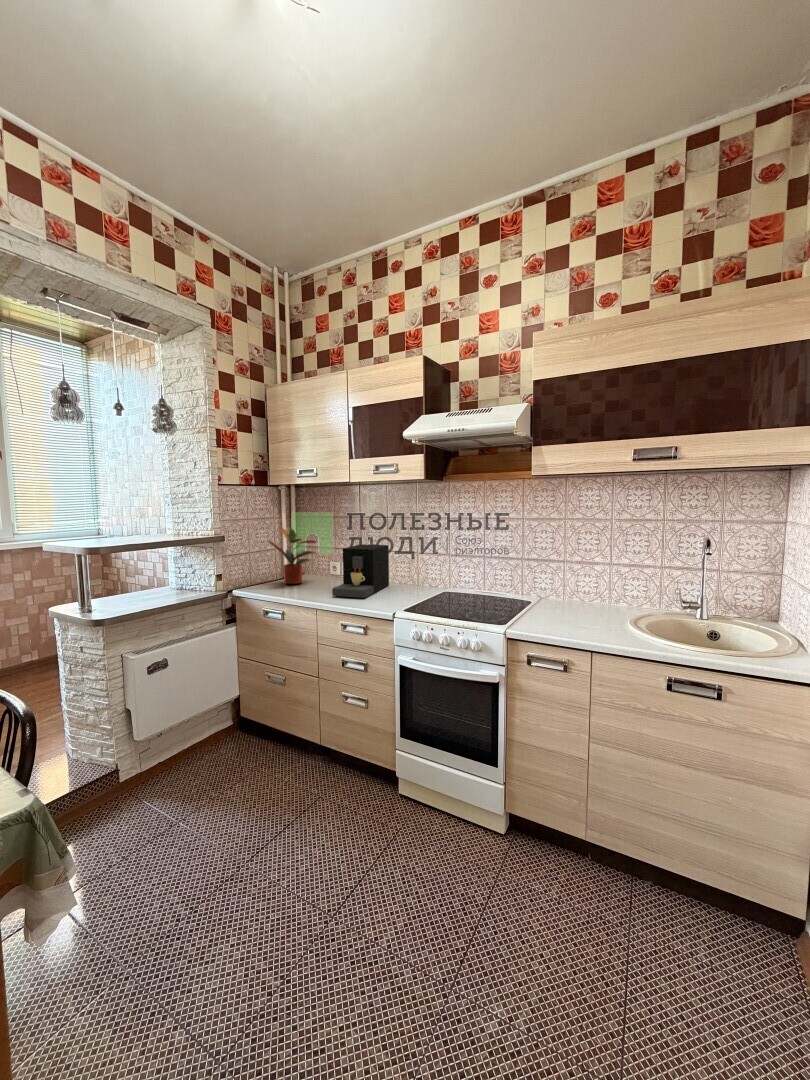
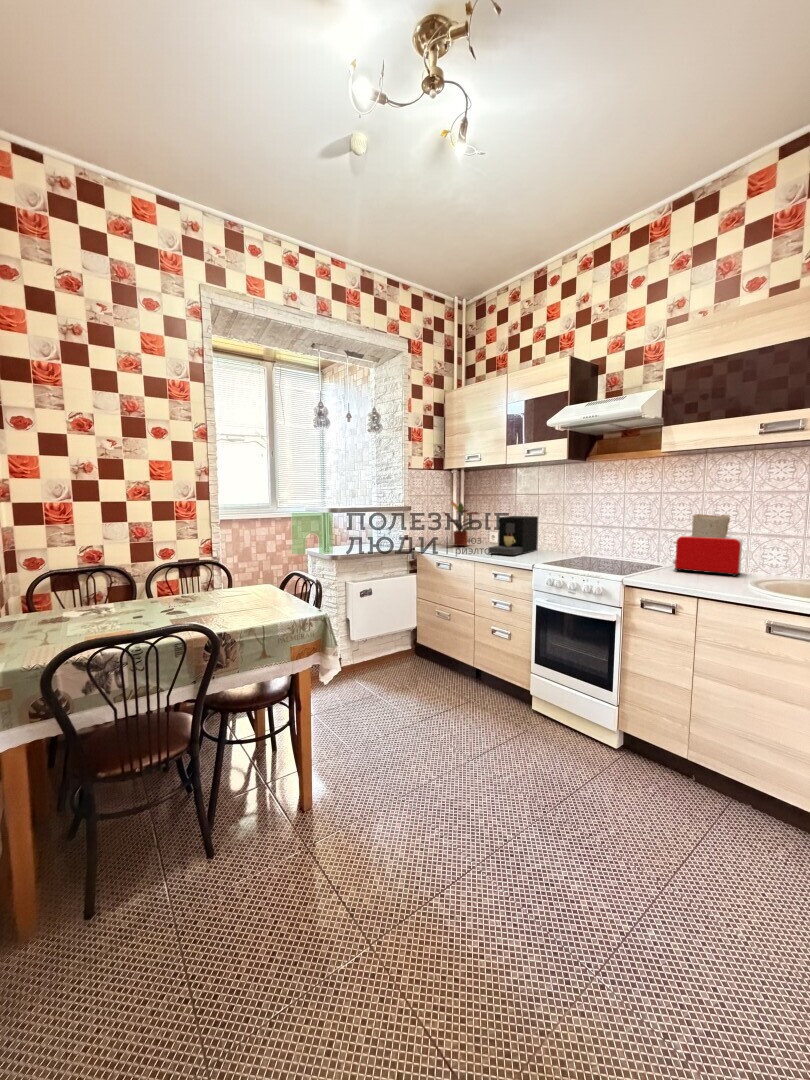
toaster: none [545,546,613,615] -> present [673,514,742,576]

